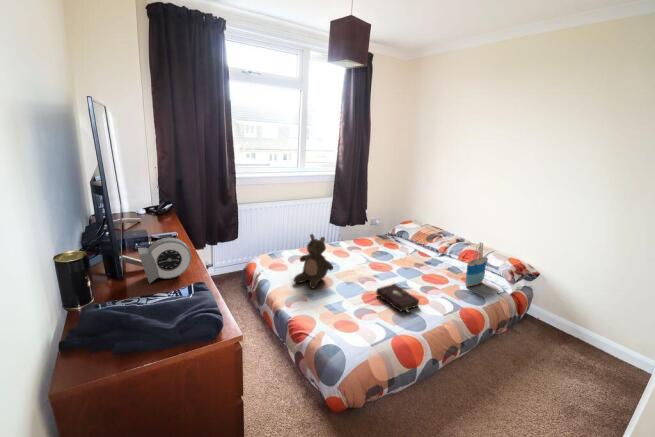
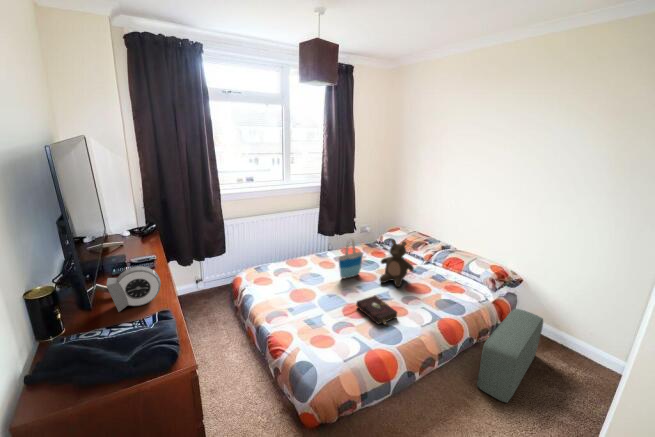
stuffed bear: present [294,234,333,288] -> present [380,239,414,287]
tote bag: present [465,242,488,286] -> present [339,239,363,278]
pouf: none [500,300,565,393] -> present [477,308,543,403]

